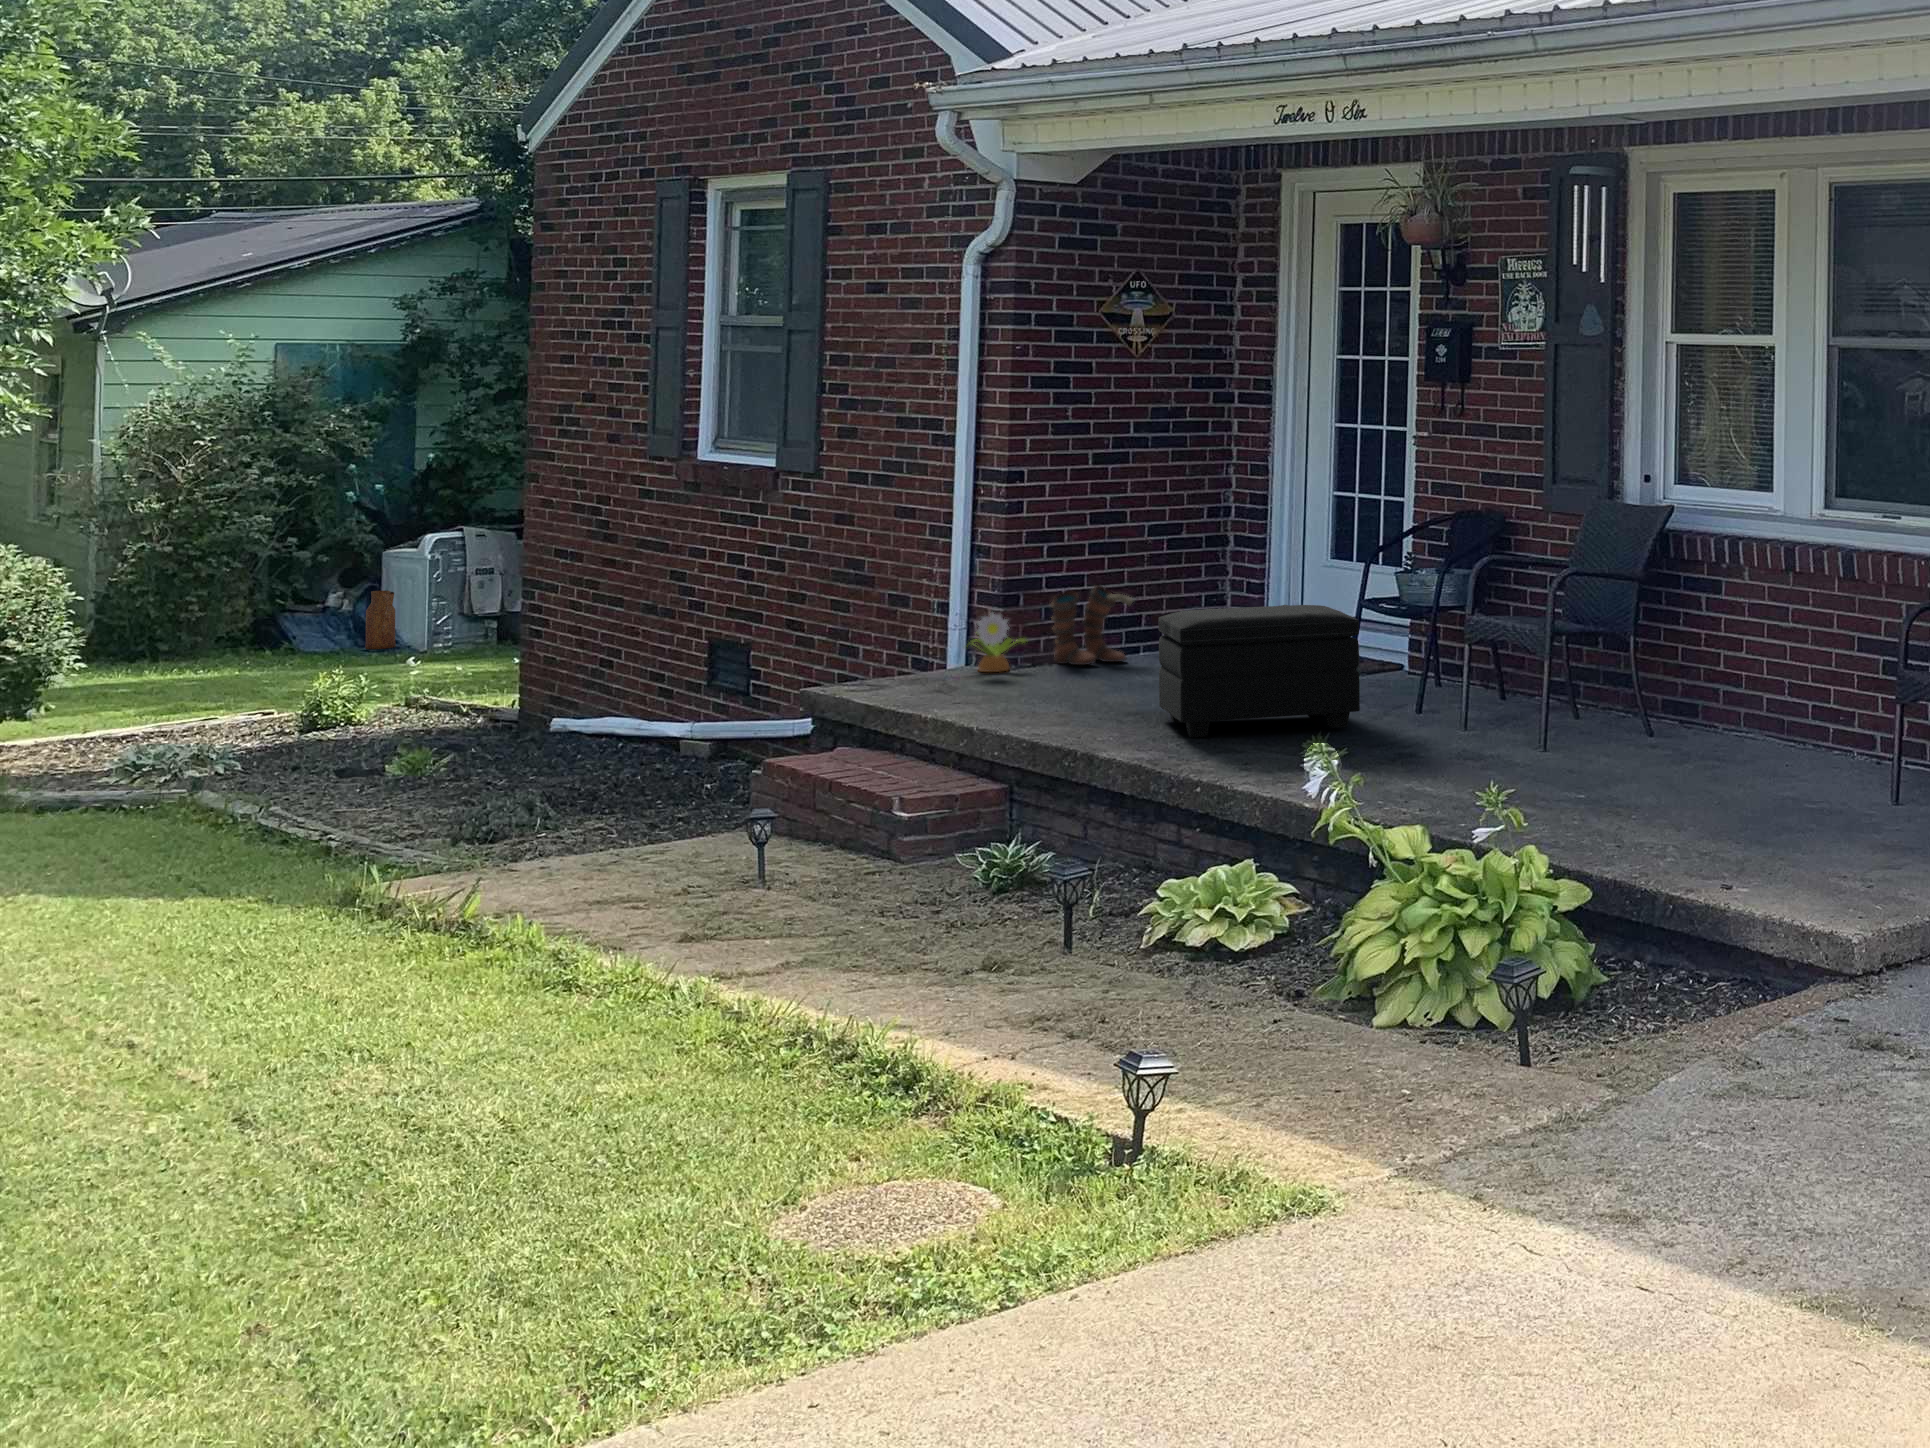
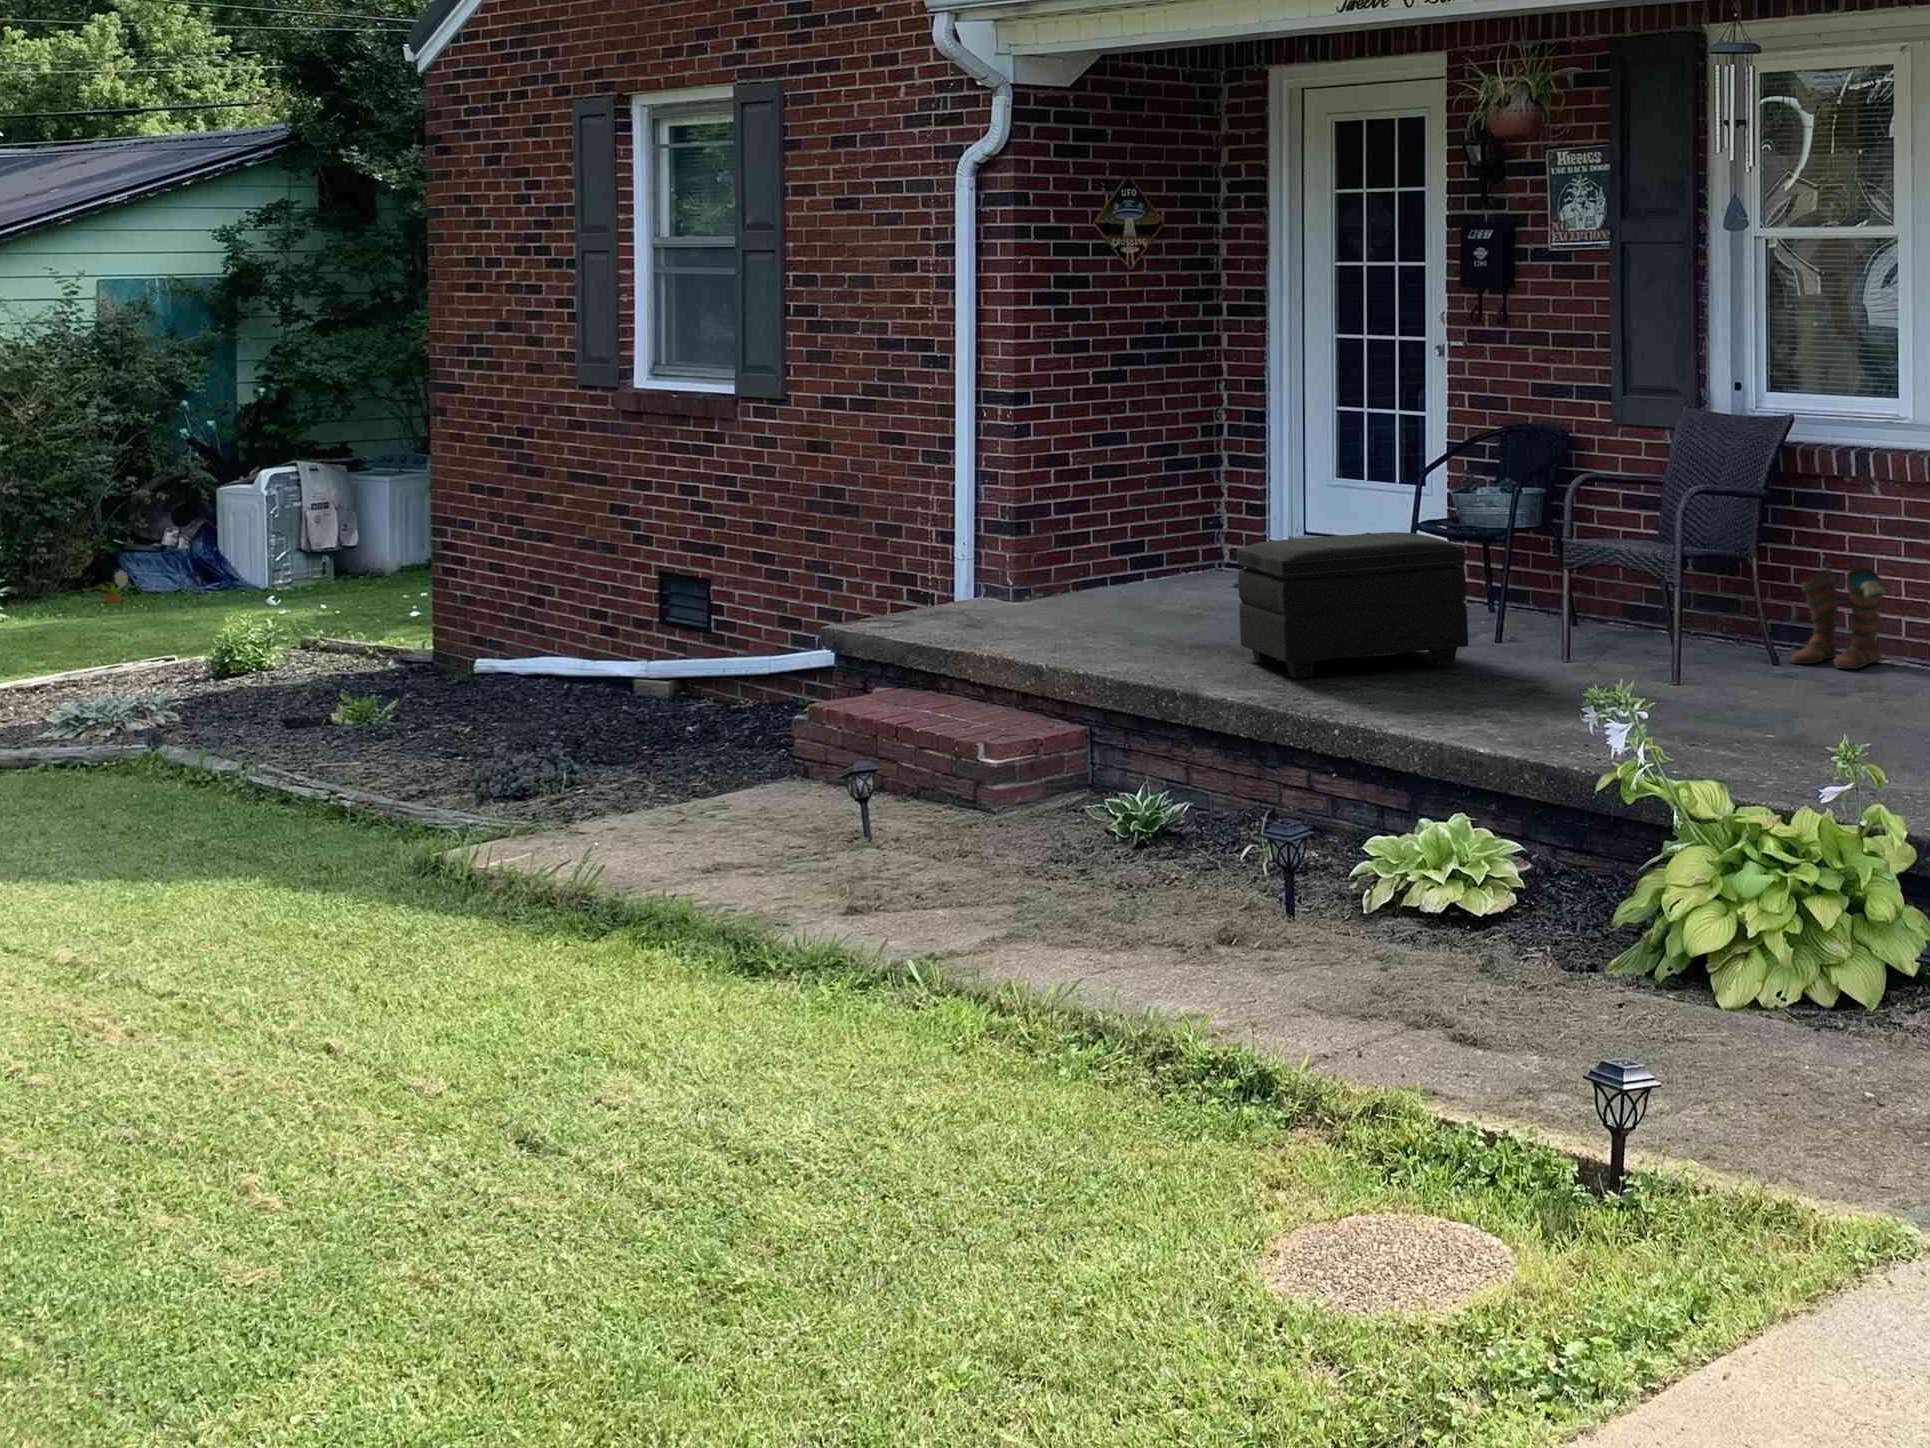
boots: present [1051,585,1135,665] -> present [1790,567,1886,669]
watering can: present [365,590,396,649] -> none [202,537,233,598]
decorative plant: present [971,613,1026,672] -> present [98,570,128,603]

